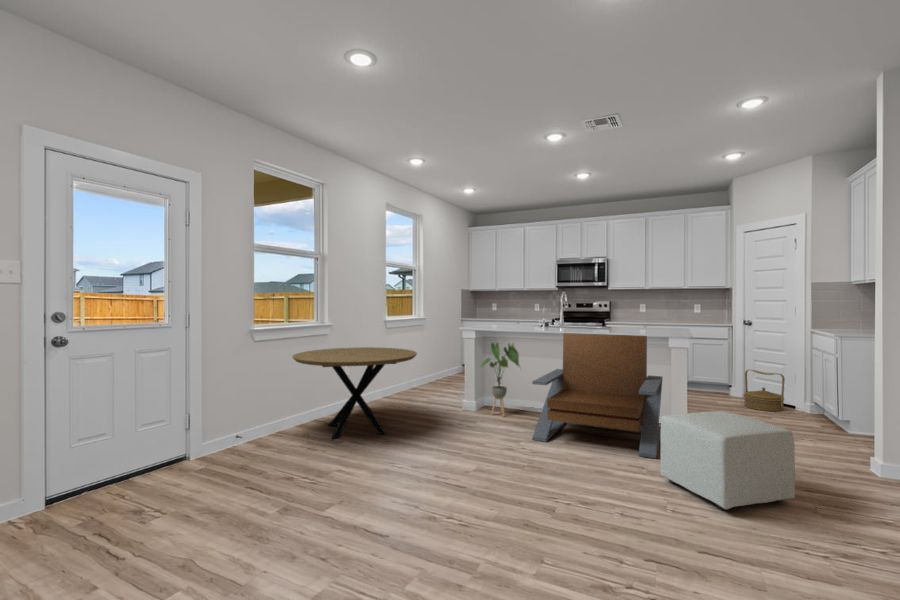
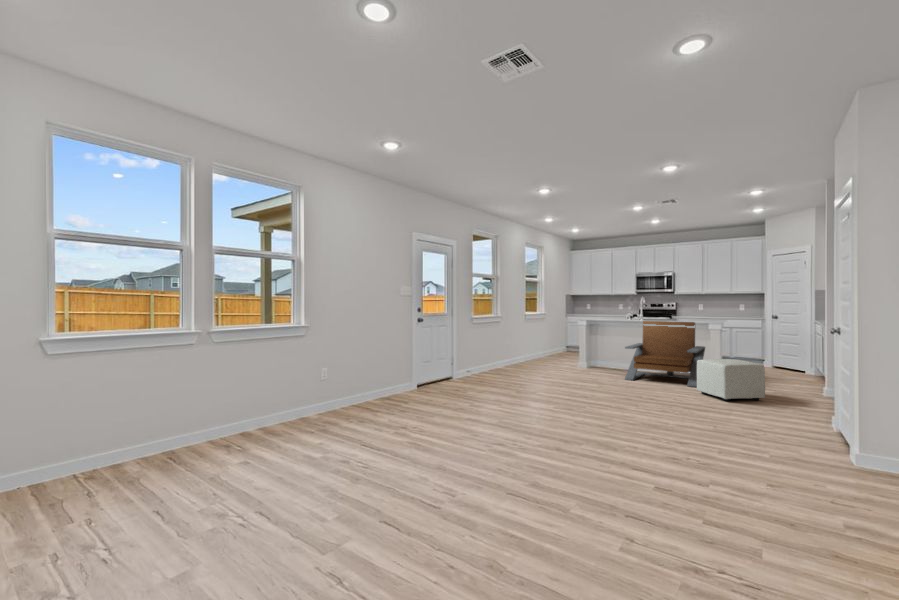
house plant: present [481,343,519,416] -> none [589,327,616,371]
dining table: present [292,347,417,439] -> none [487,329,555,376]
woven basket: present [744,370,785,411] -> none [769,348,797,374]

